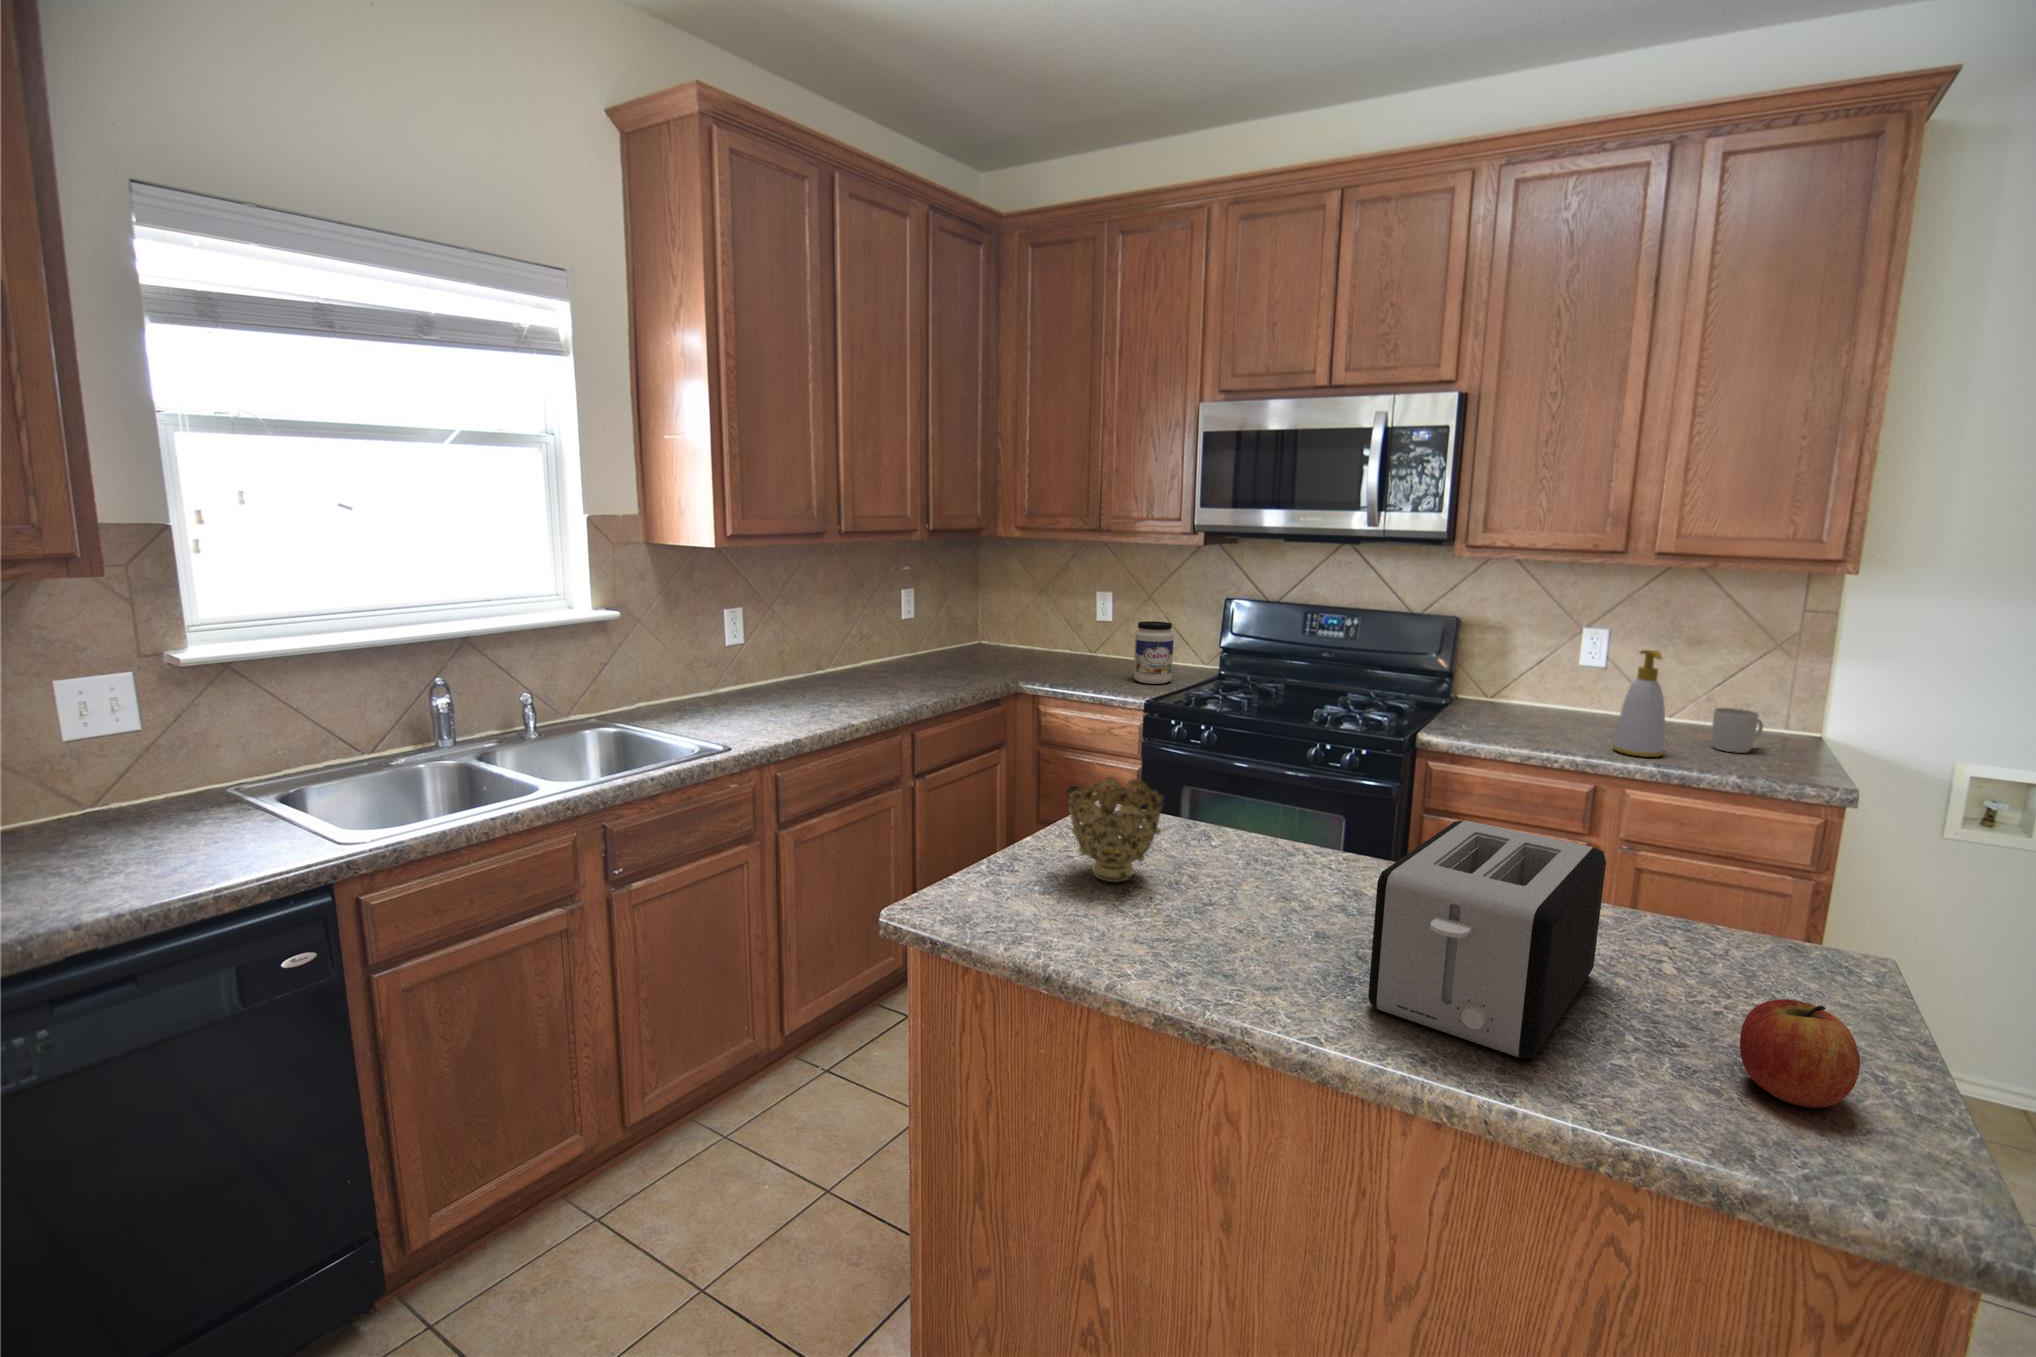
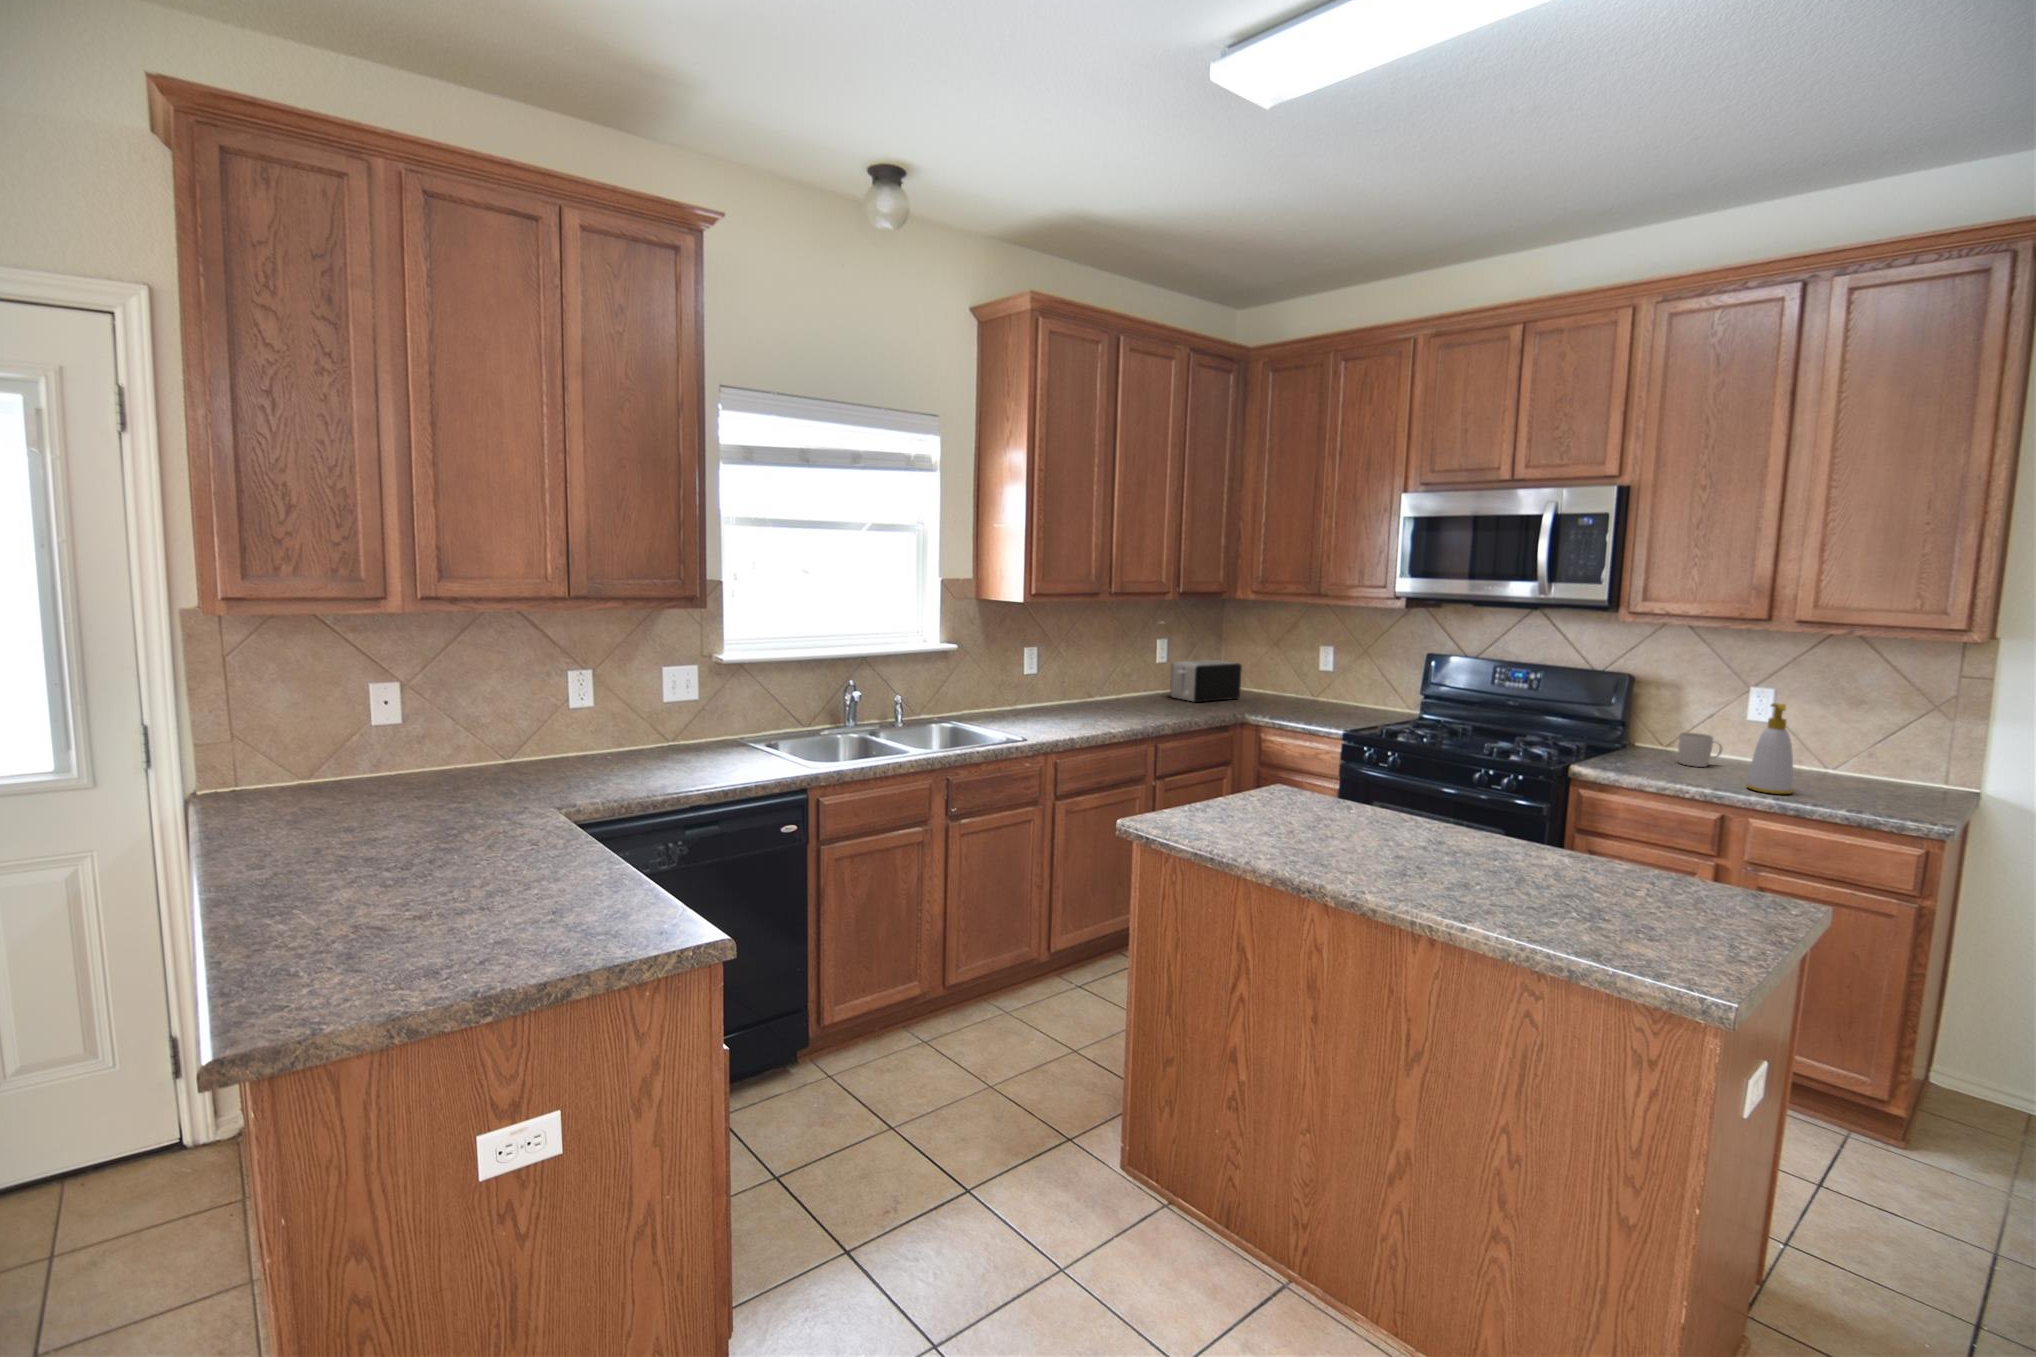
jar: present [1134,621,1173,684] -> none [1342,669,1376,720]
mug: present [1712,708,1763,753] -> present [1678,733,1722,767]
decorative bowl: present [1067,777,1164,882] -> none [1240,756,1304,820]
toaster: present [1368,820,1606,1058] -> present [1170,660,1242,702]
apple: present [1740,999,1860,1108] -> none [1615,883,1682,942]

